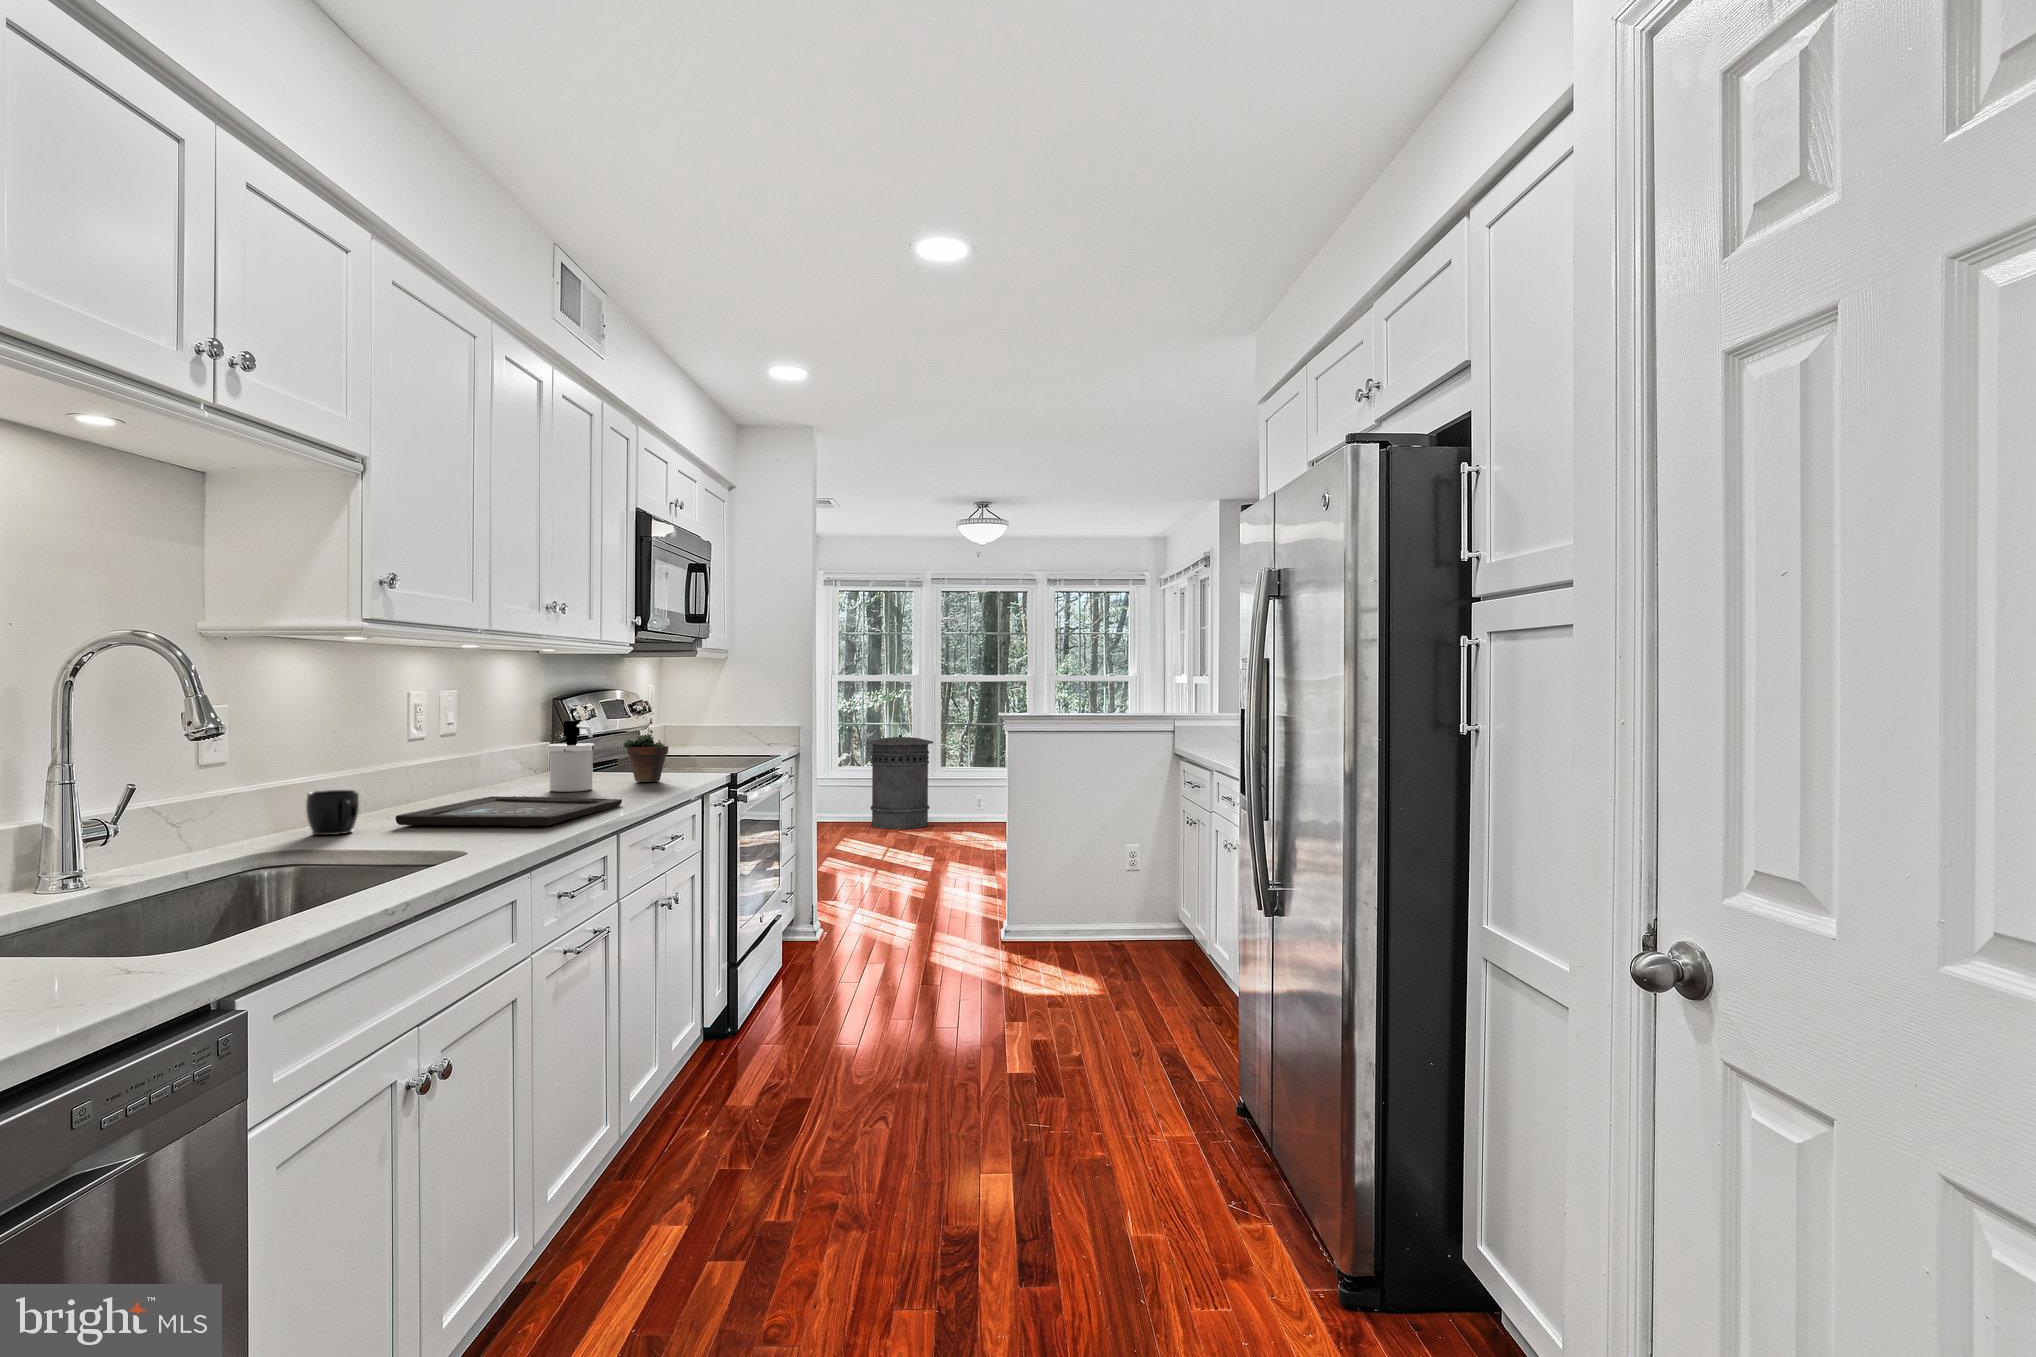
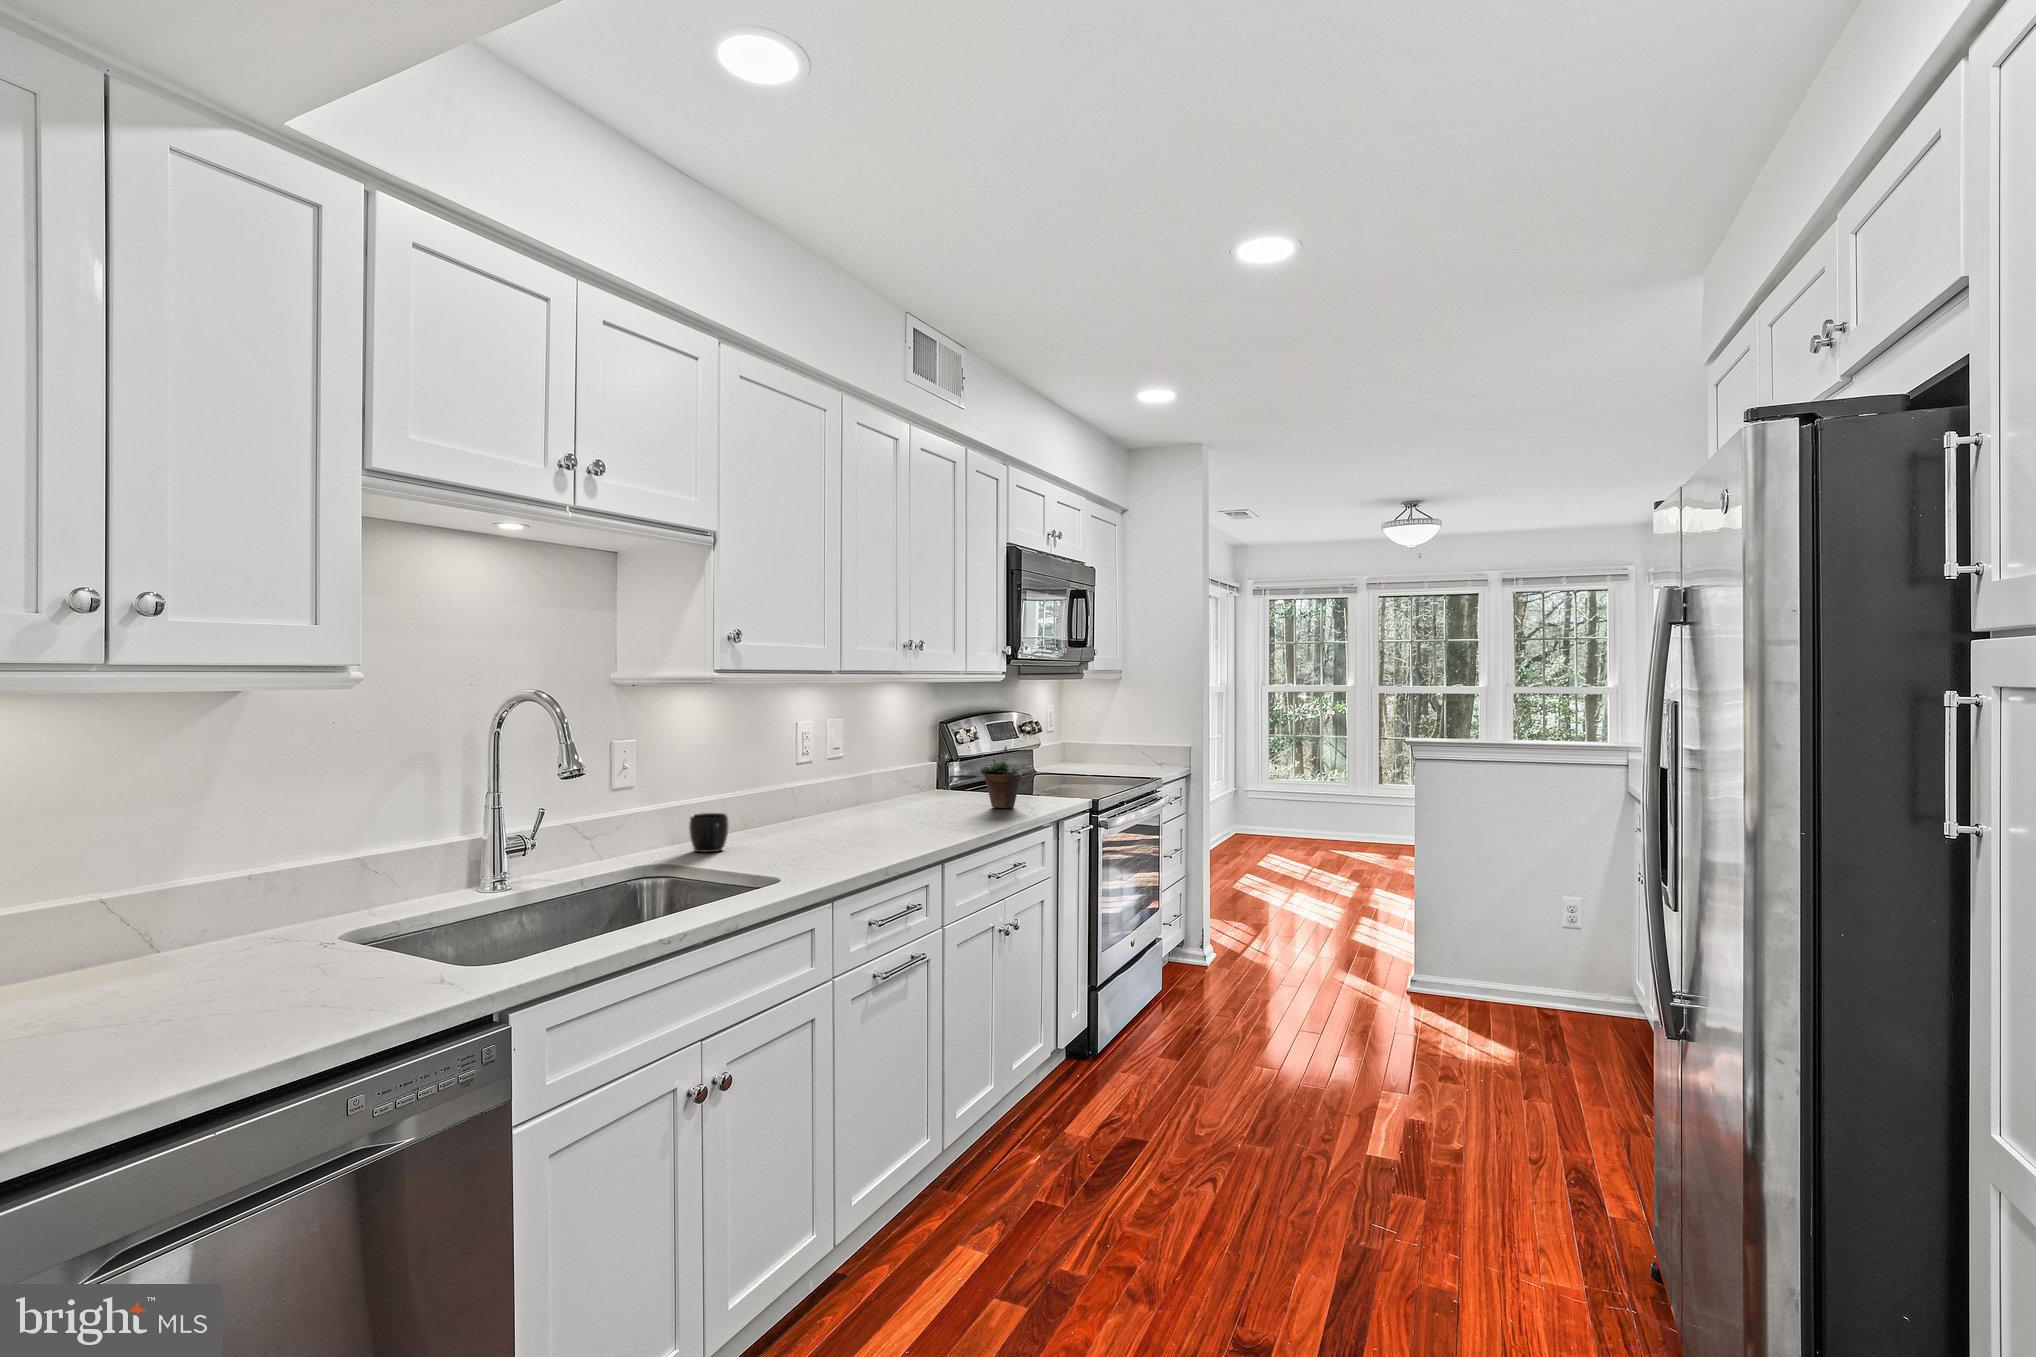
soap dispenser: present [548,721,594,792] -> none [910,749,950,816]
trash can: present [867,734,934,829] -> none [1299,749,1373,851]
tray: present [396,796,622,826] -> none [758,820,954,855]

